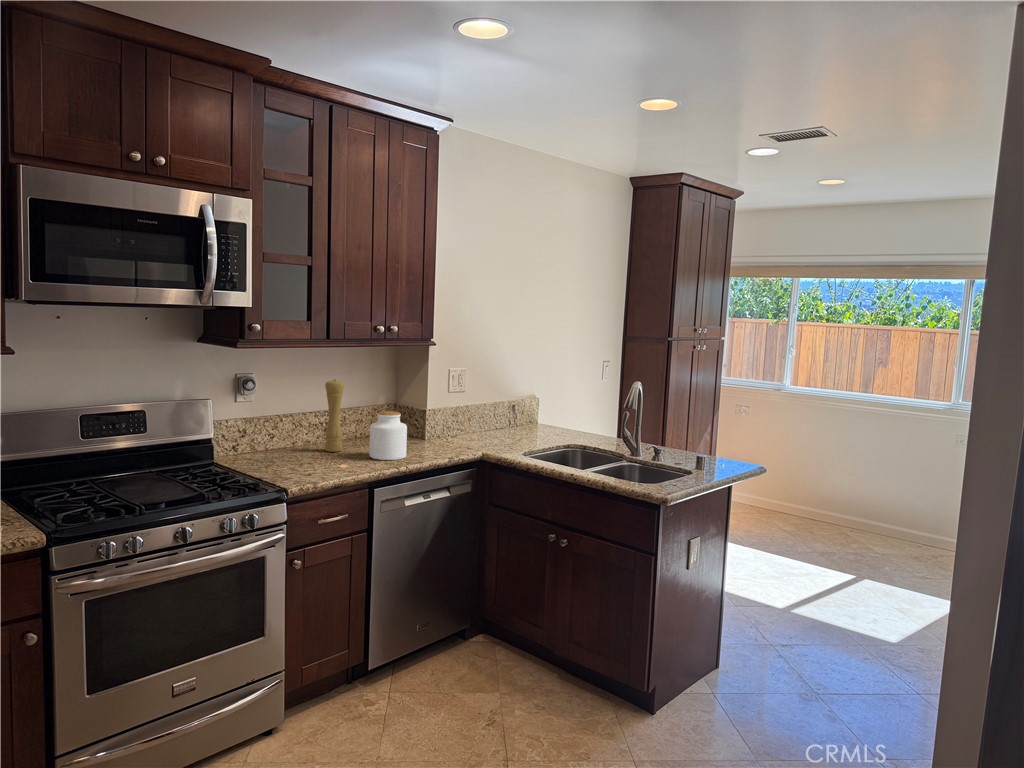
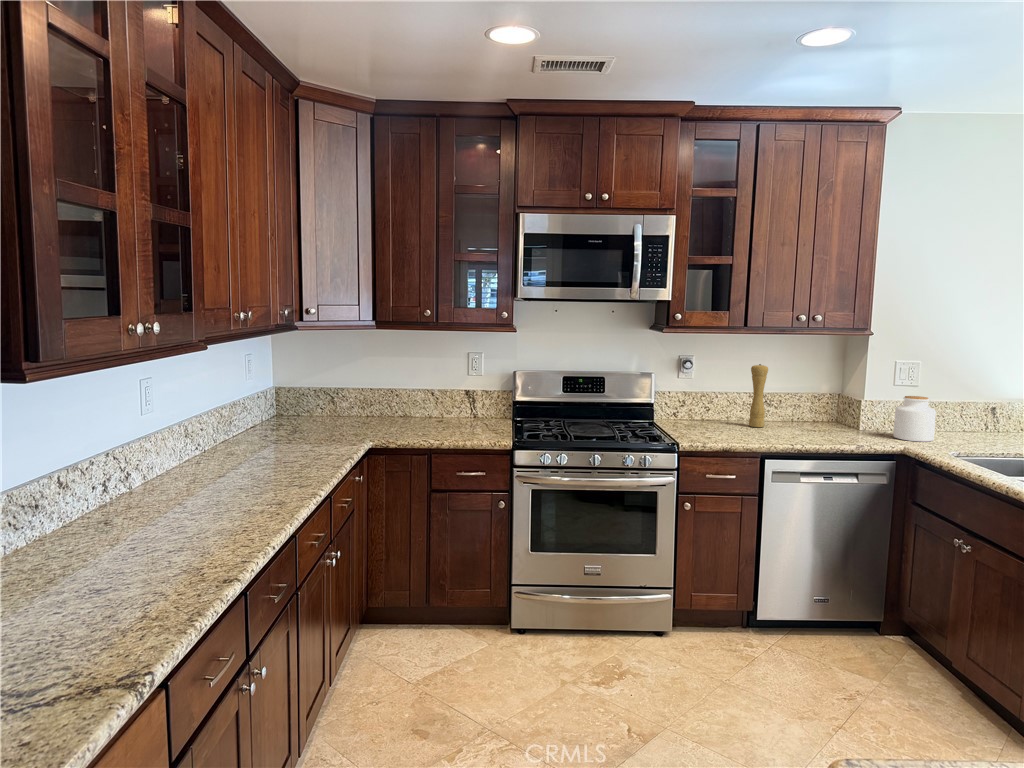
jar: present [369,411,407,460] -> present [893,396,936,442]

